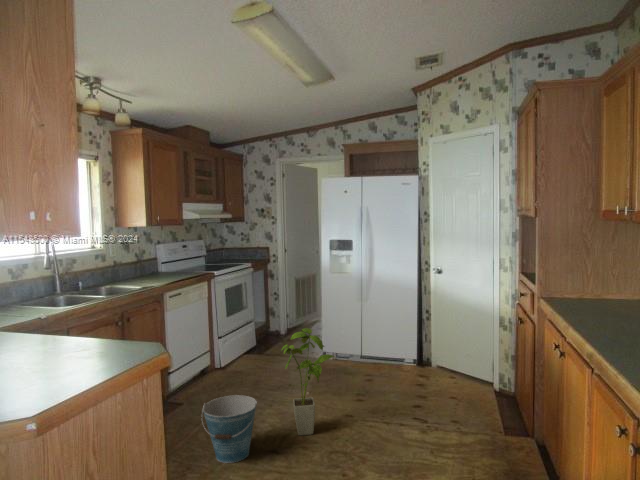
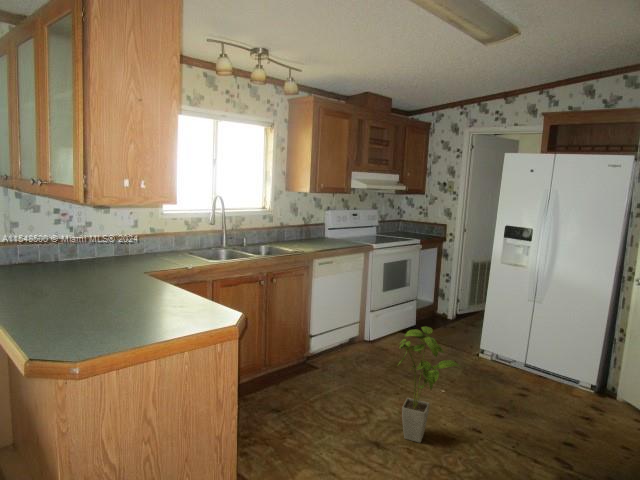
bucket: present [202,395,257,463] -> none [302,376,359,446]

